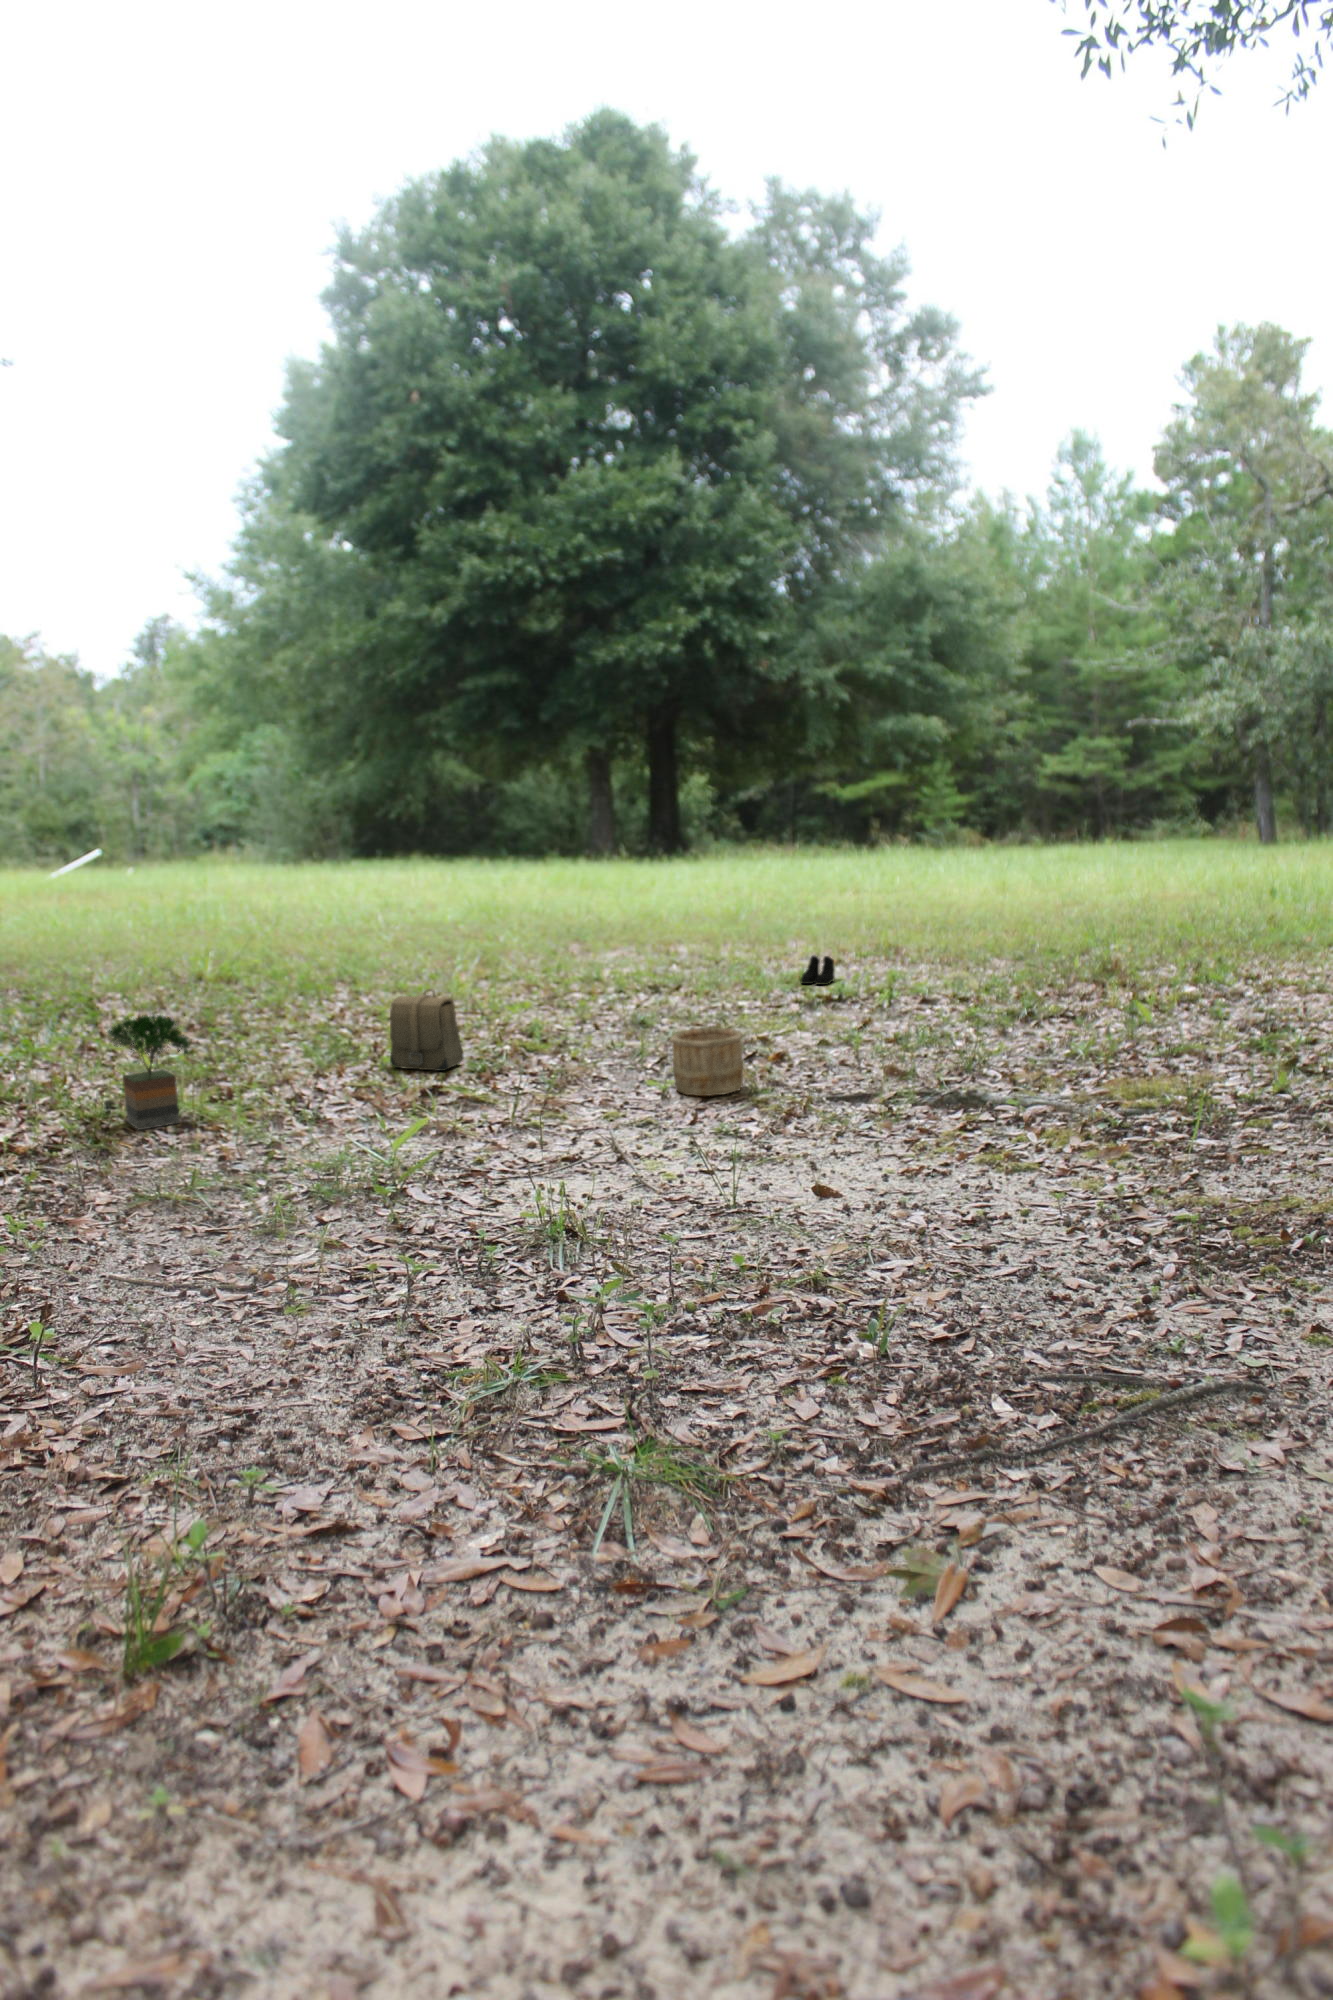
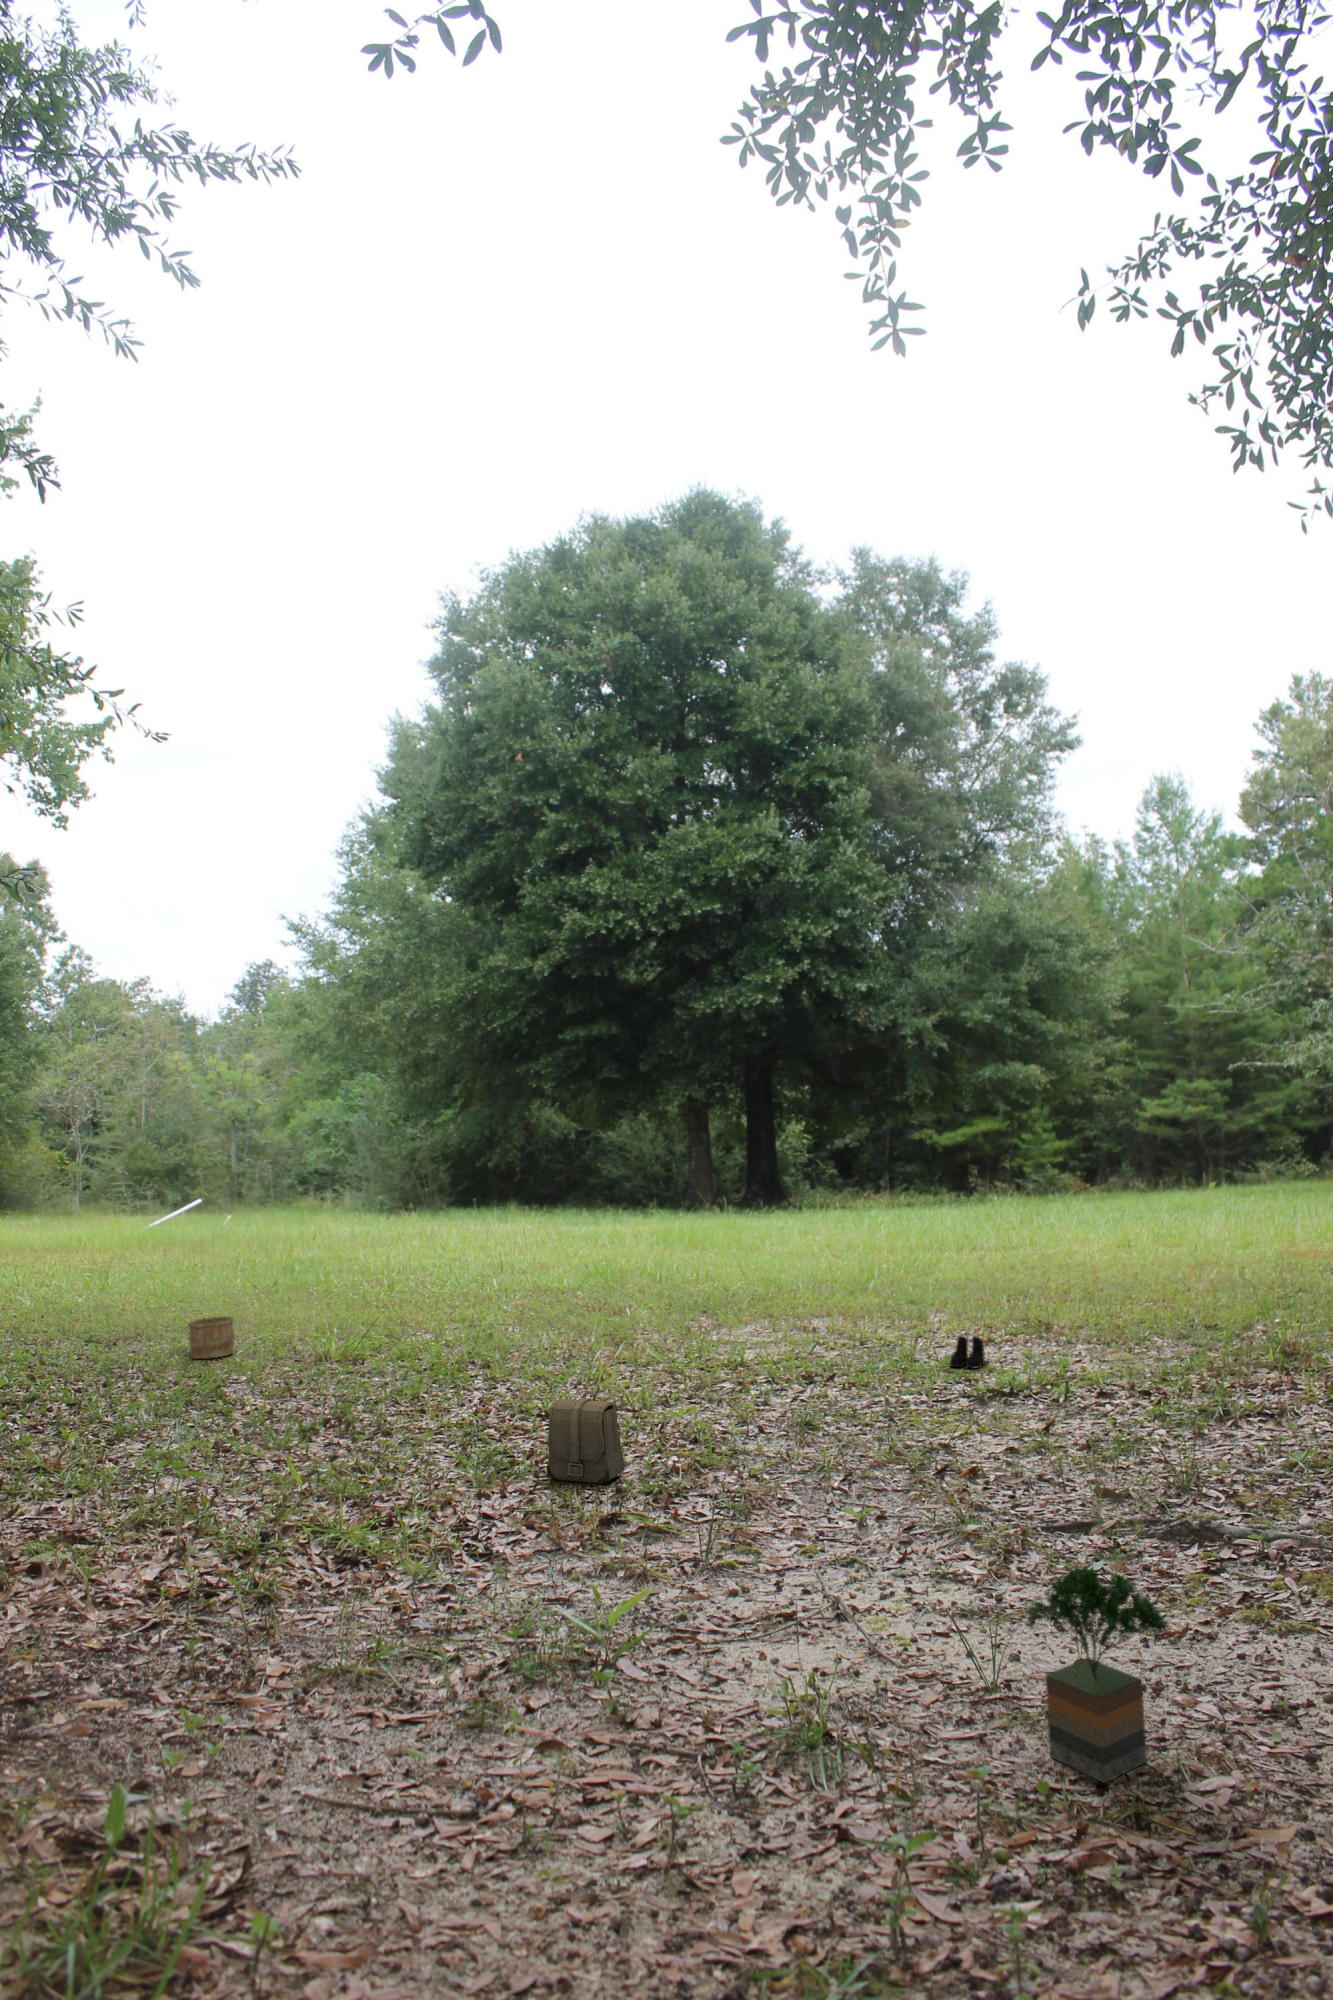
potted tree: present [108,1015,190,1130] -> present [1025,1567,1172,1783]
wooden bucket: present [670,1027,743,1096] -> present [188,1317,234,1359]

